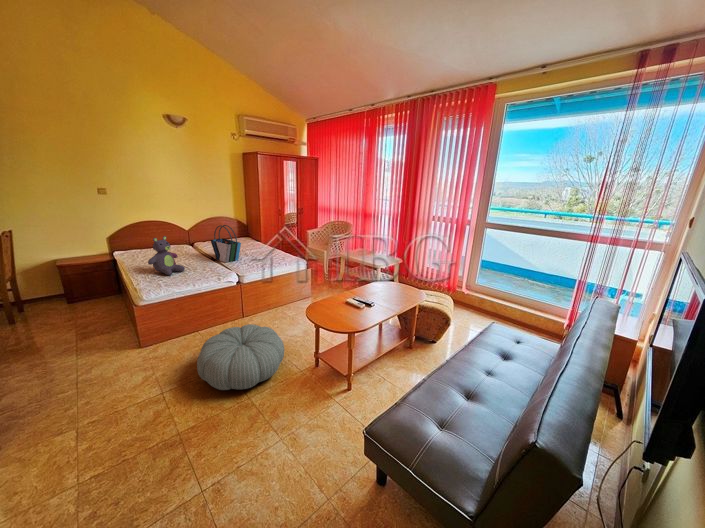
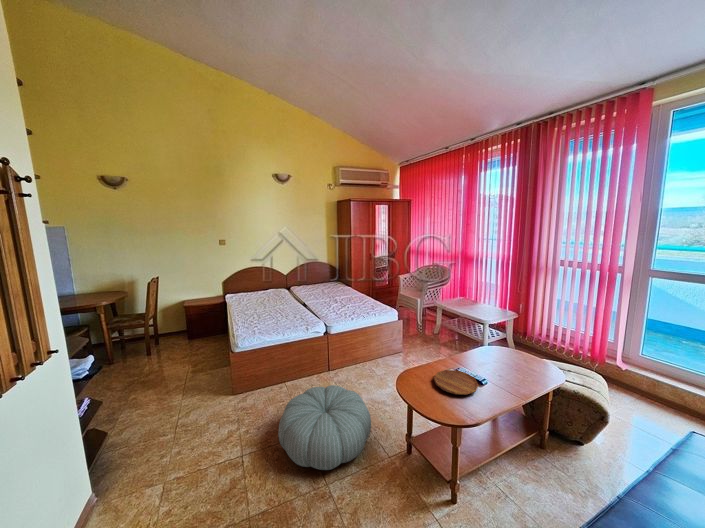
tote bag: present [211,225,241,263] -> none [304,272,331,310]
stuffed bear: present [148,236,185,275] -> none [248,284,279,322]
tray: none [335,300,368,315] -> present [434,370,479,395]

